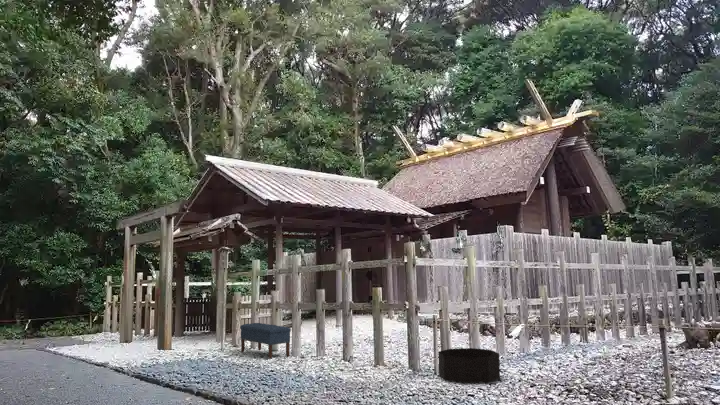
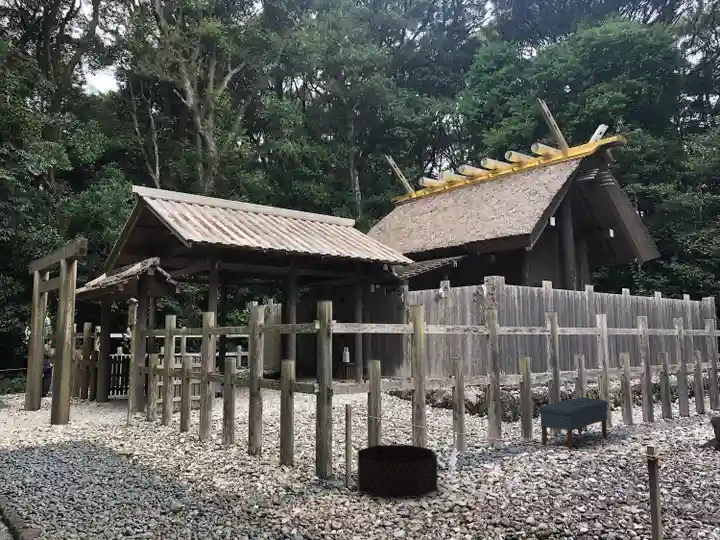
bench: present [240,323,291,359] -> present [539,398,608,450]

